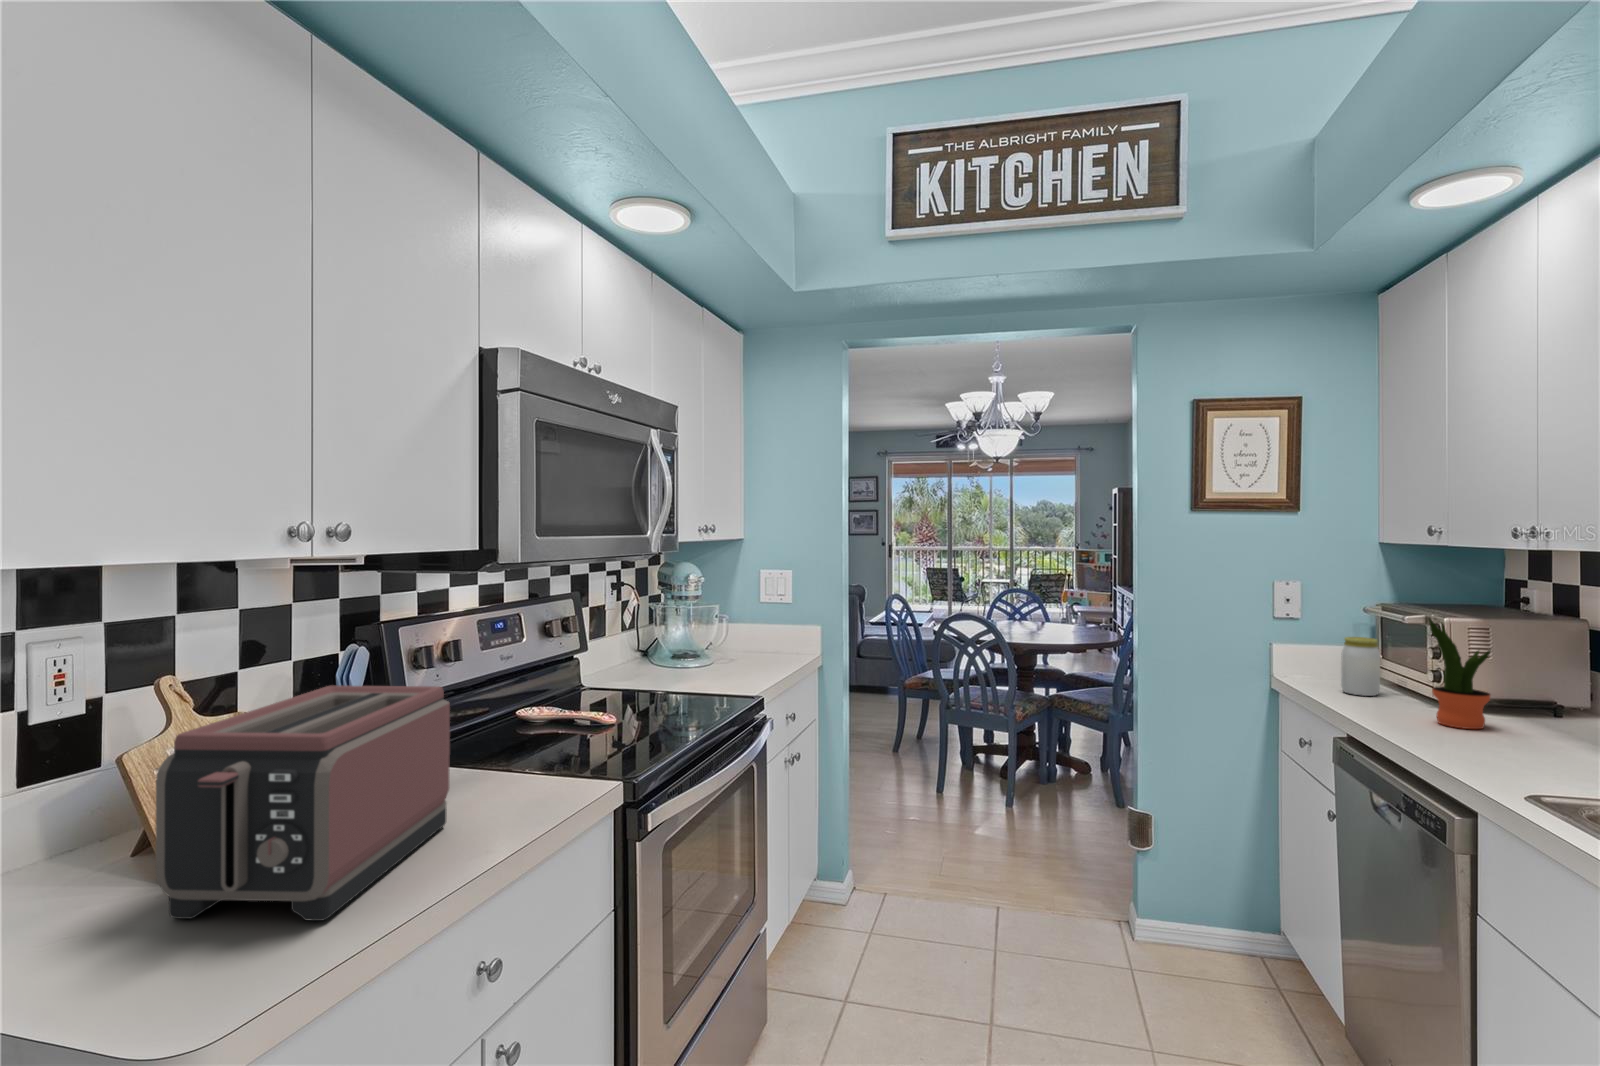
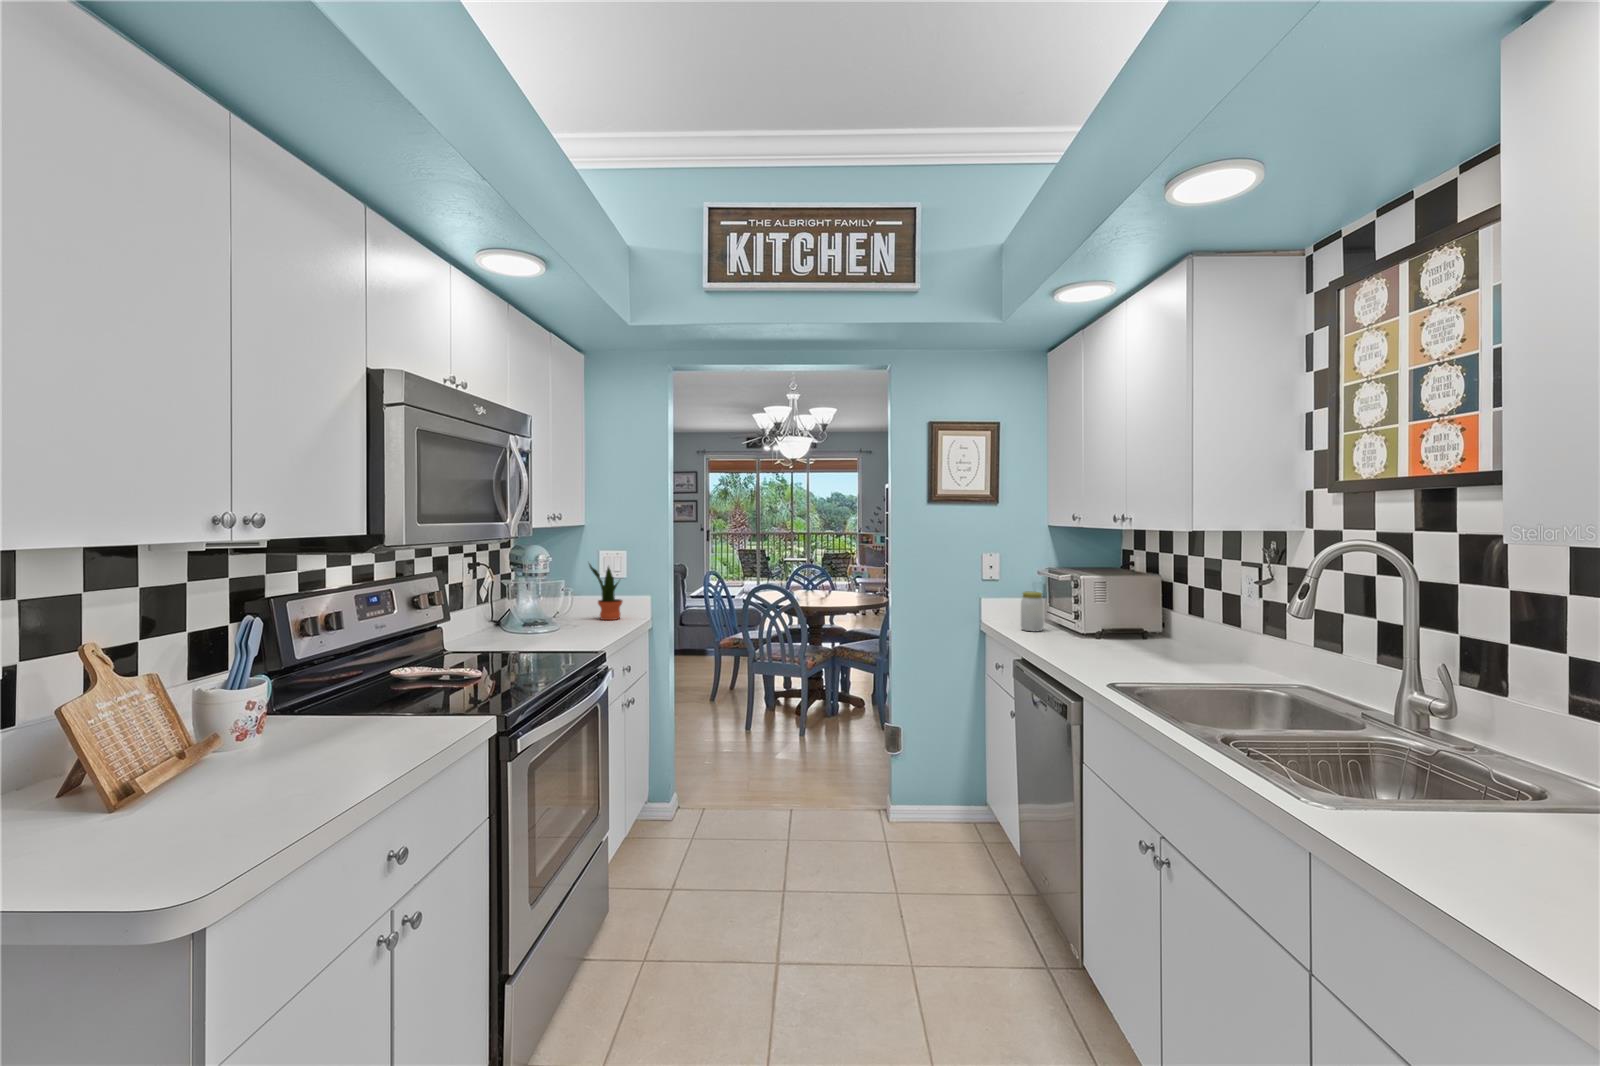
potted plant: present [1429,619,1491,729] -> present [589,564,622,620]
toaster: present [156,686,450,921] -> none [106,644,354,833]

